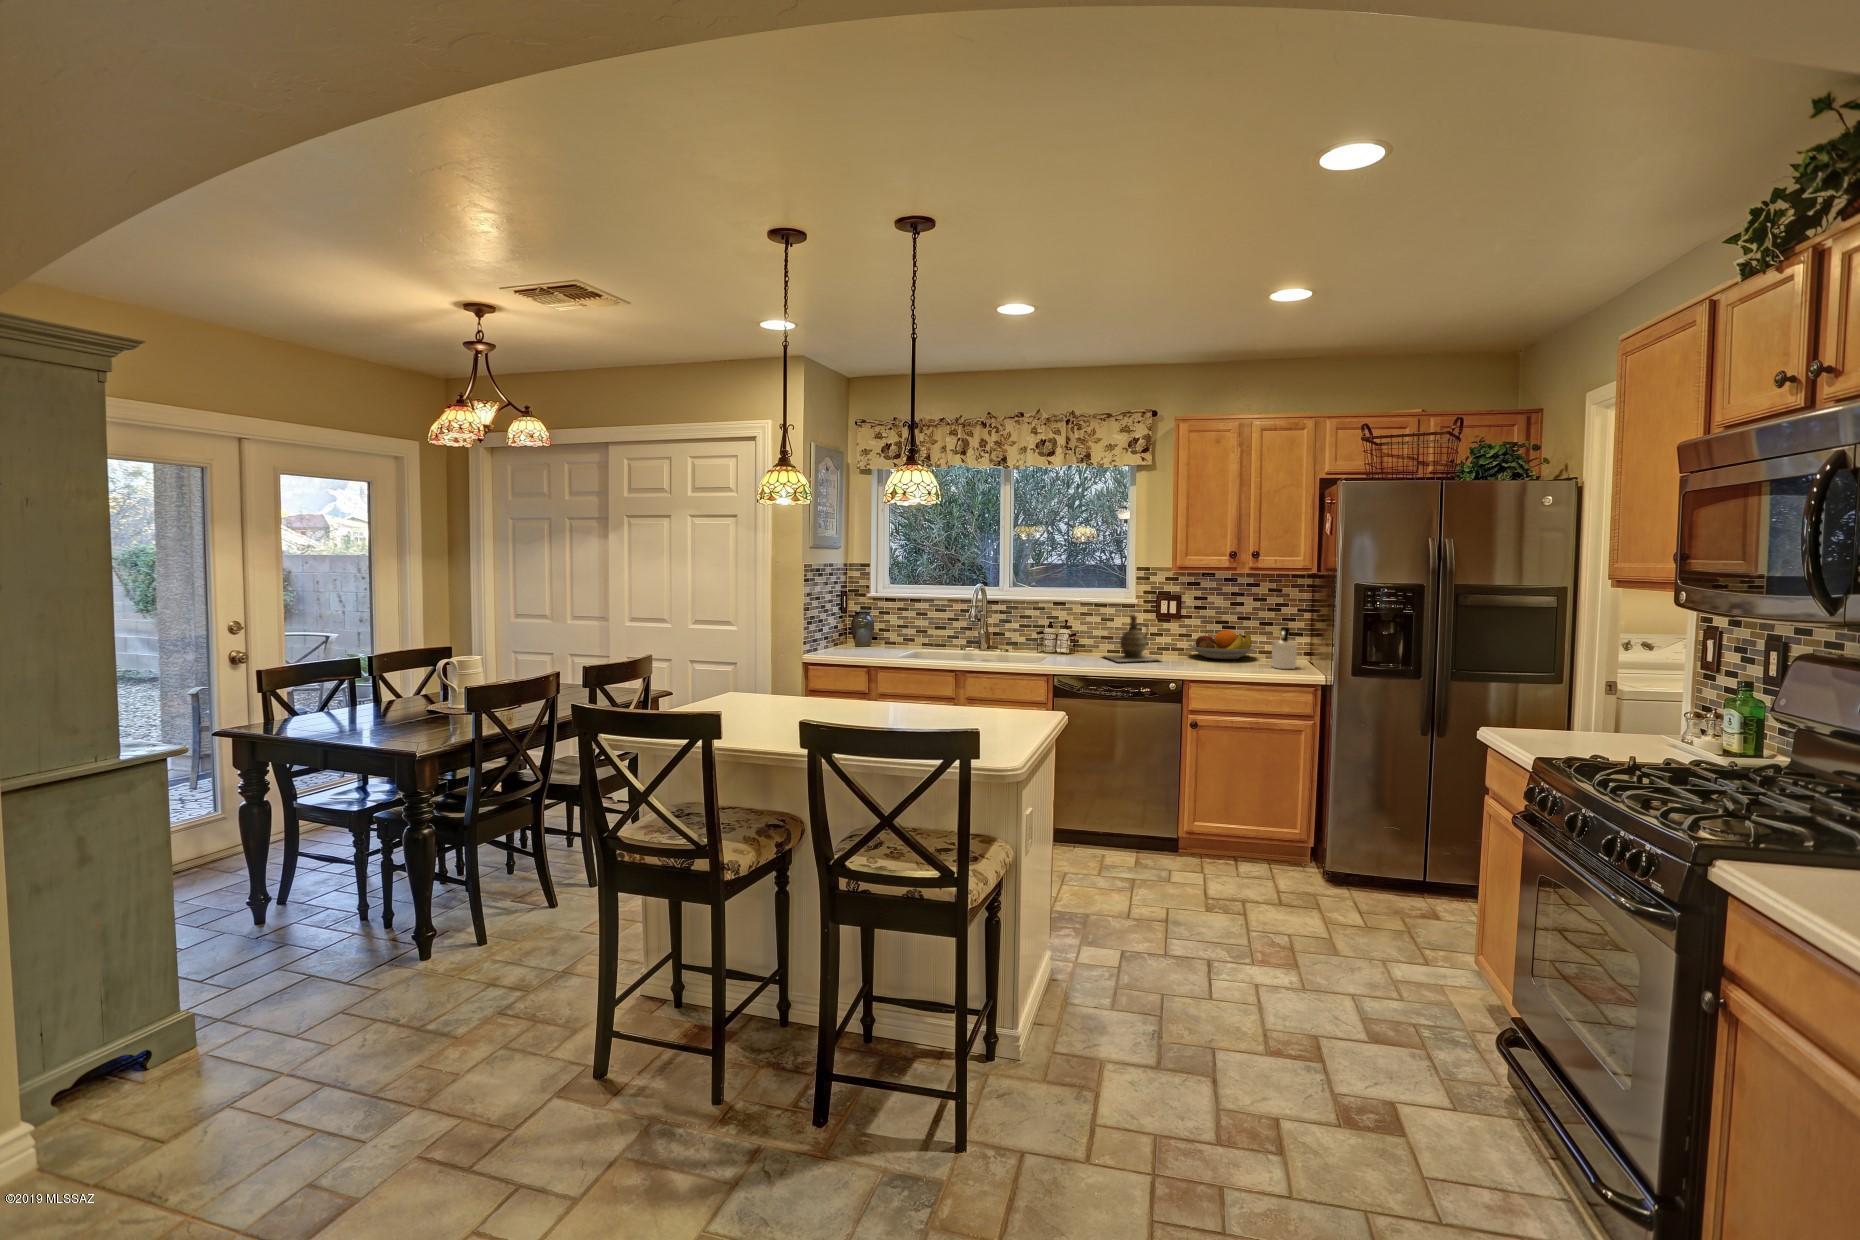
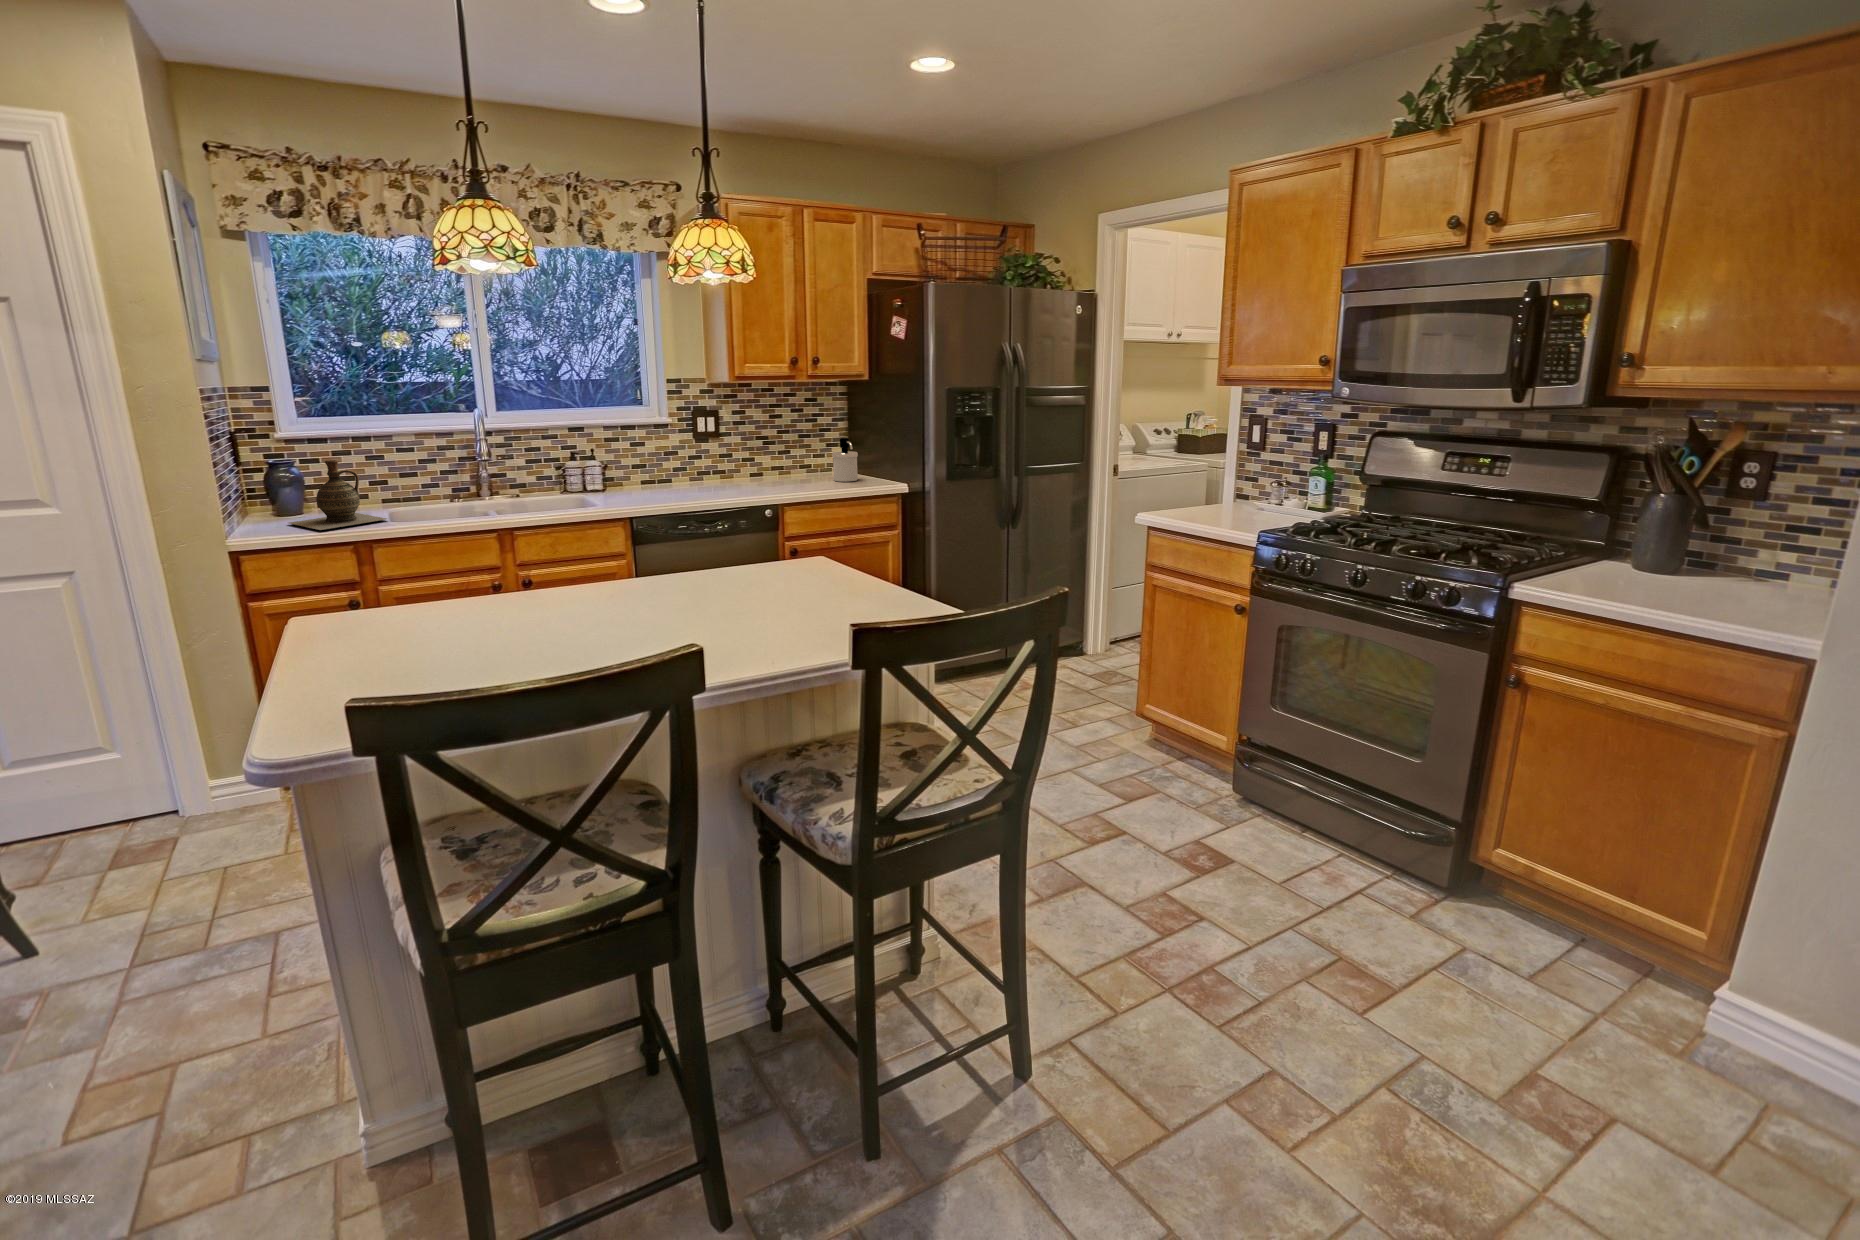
ceramic jug: present [1104,616,1158,662] -> present [289,460,387,530]
fruit bowl: present [1188,630,1257,659] -> none [733,446,805,478]

